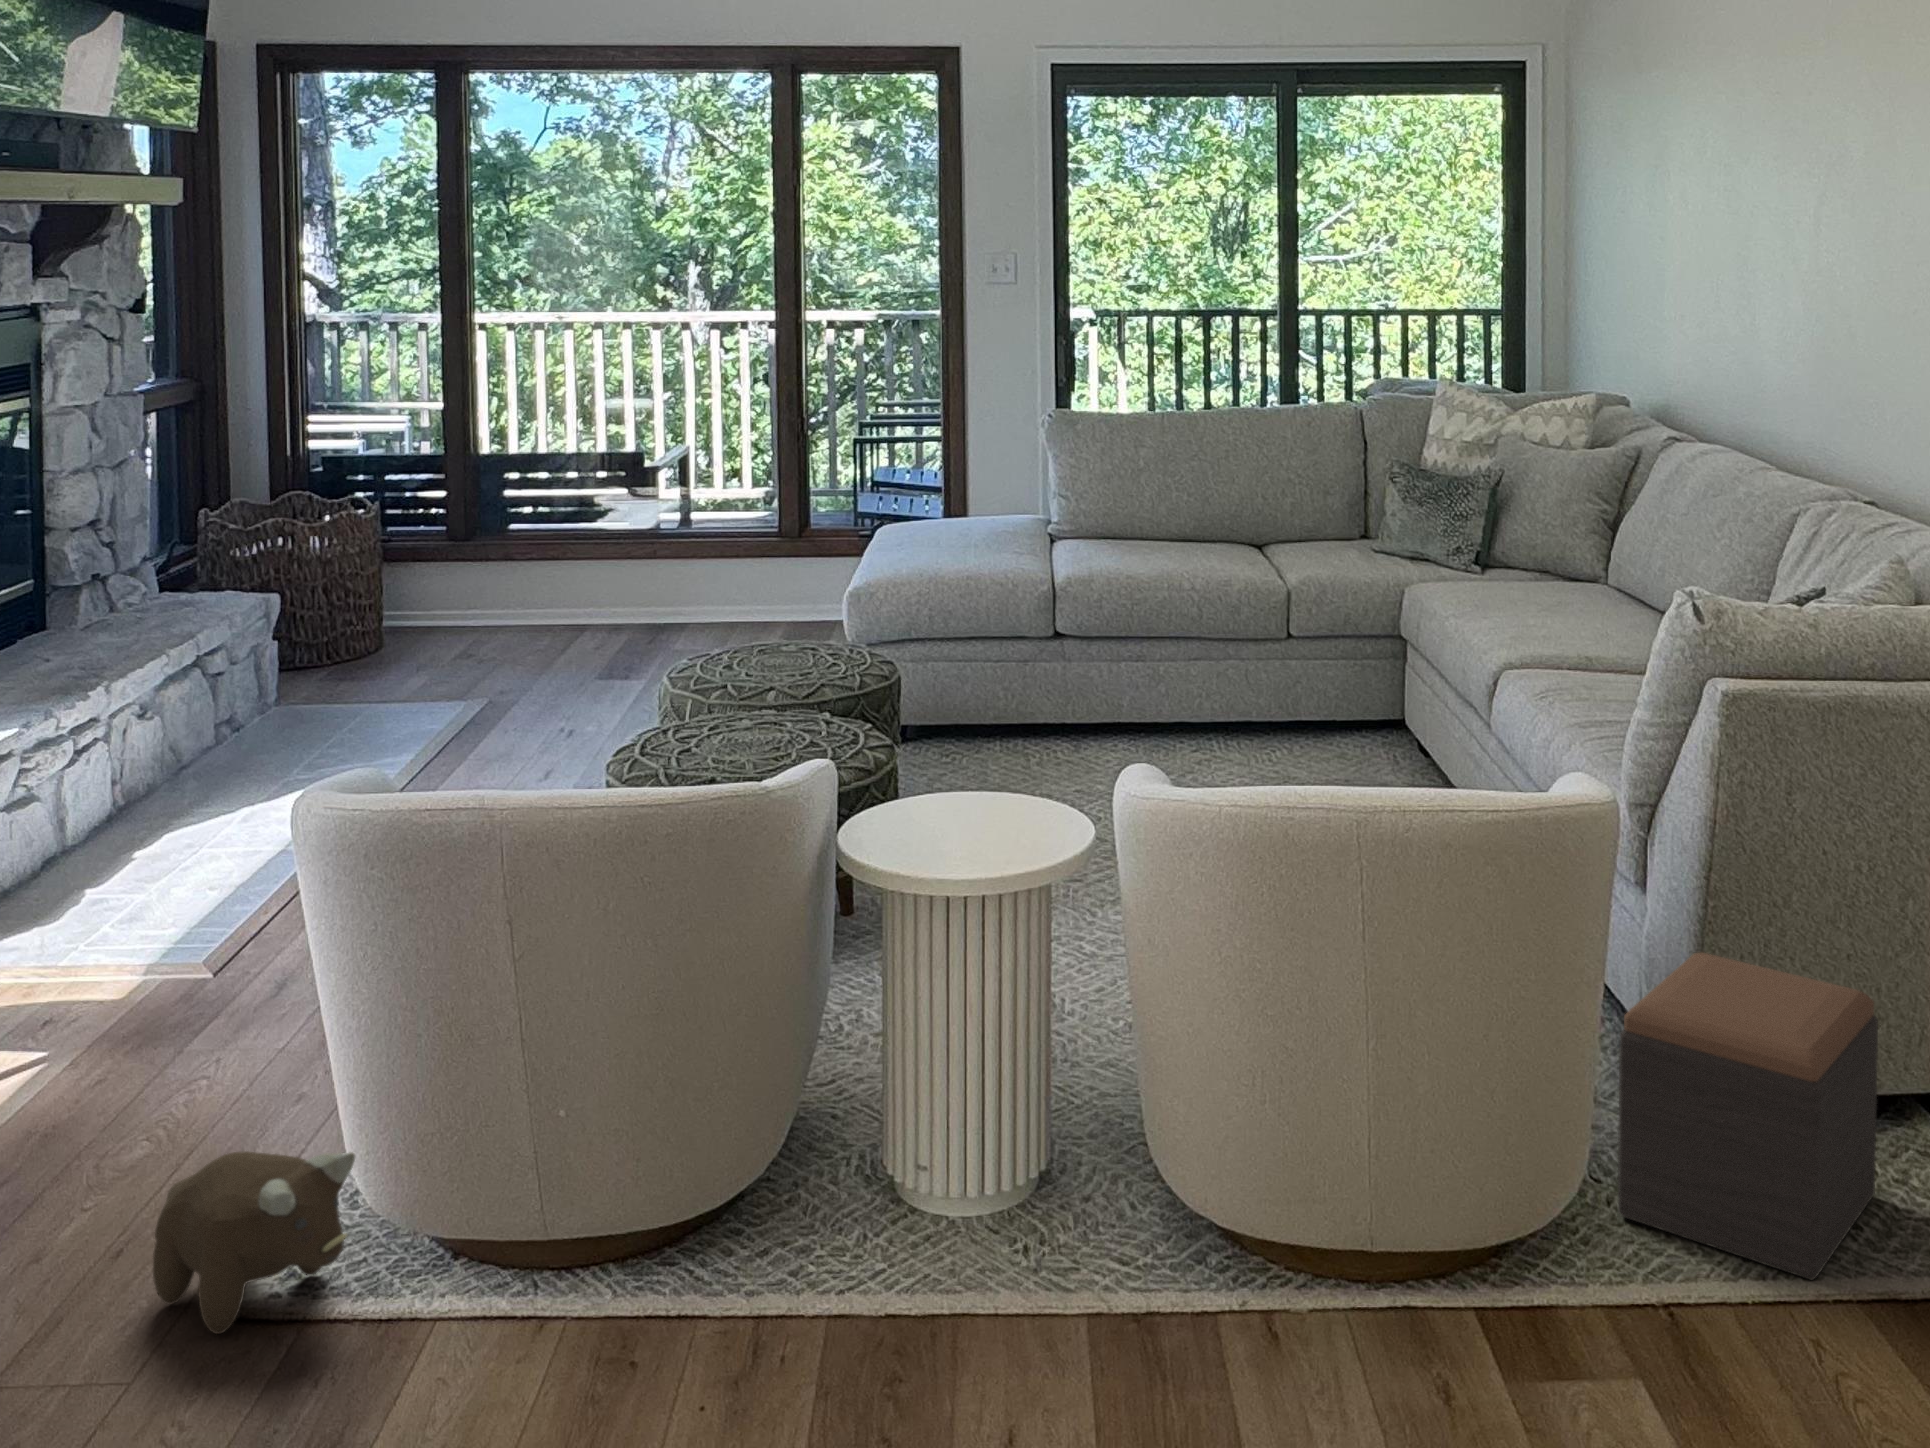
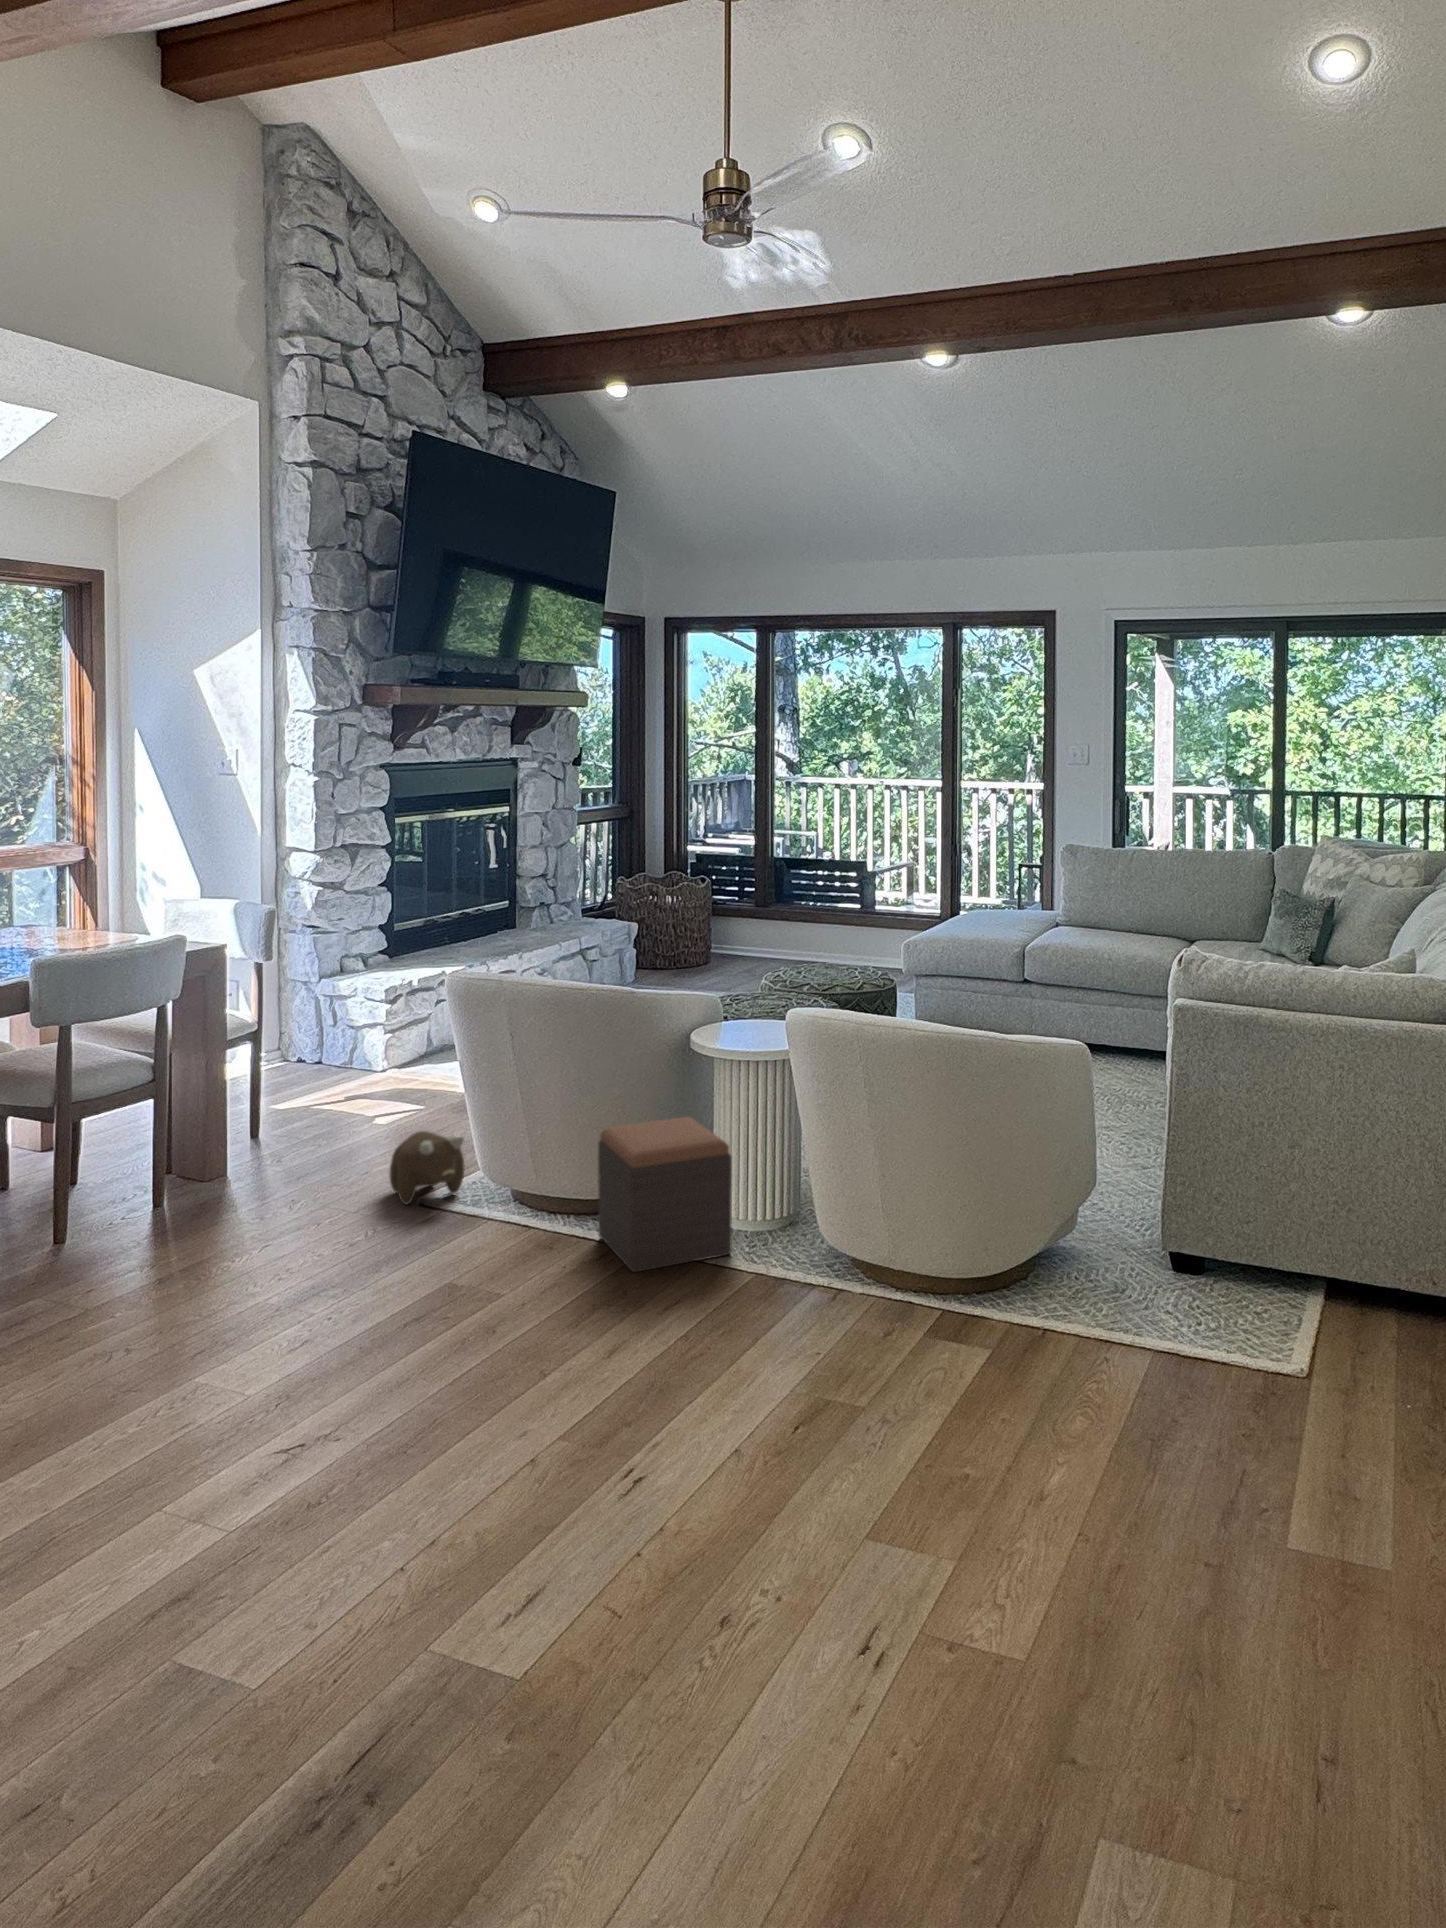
footstool: present [1618,952,1878,1280] -> present [598,1117,732,1273]

